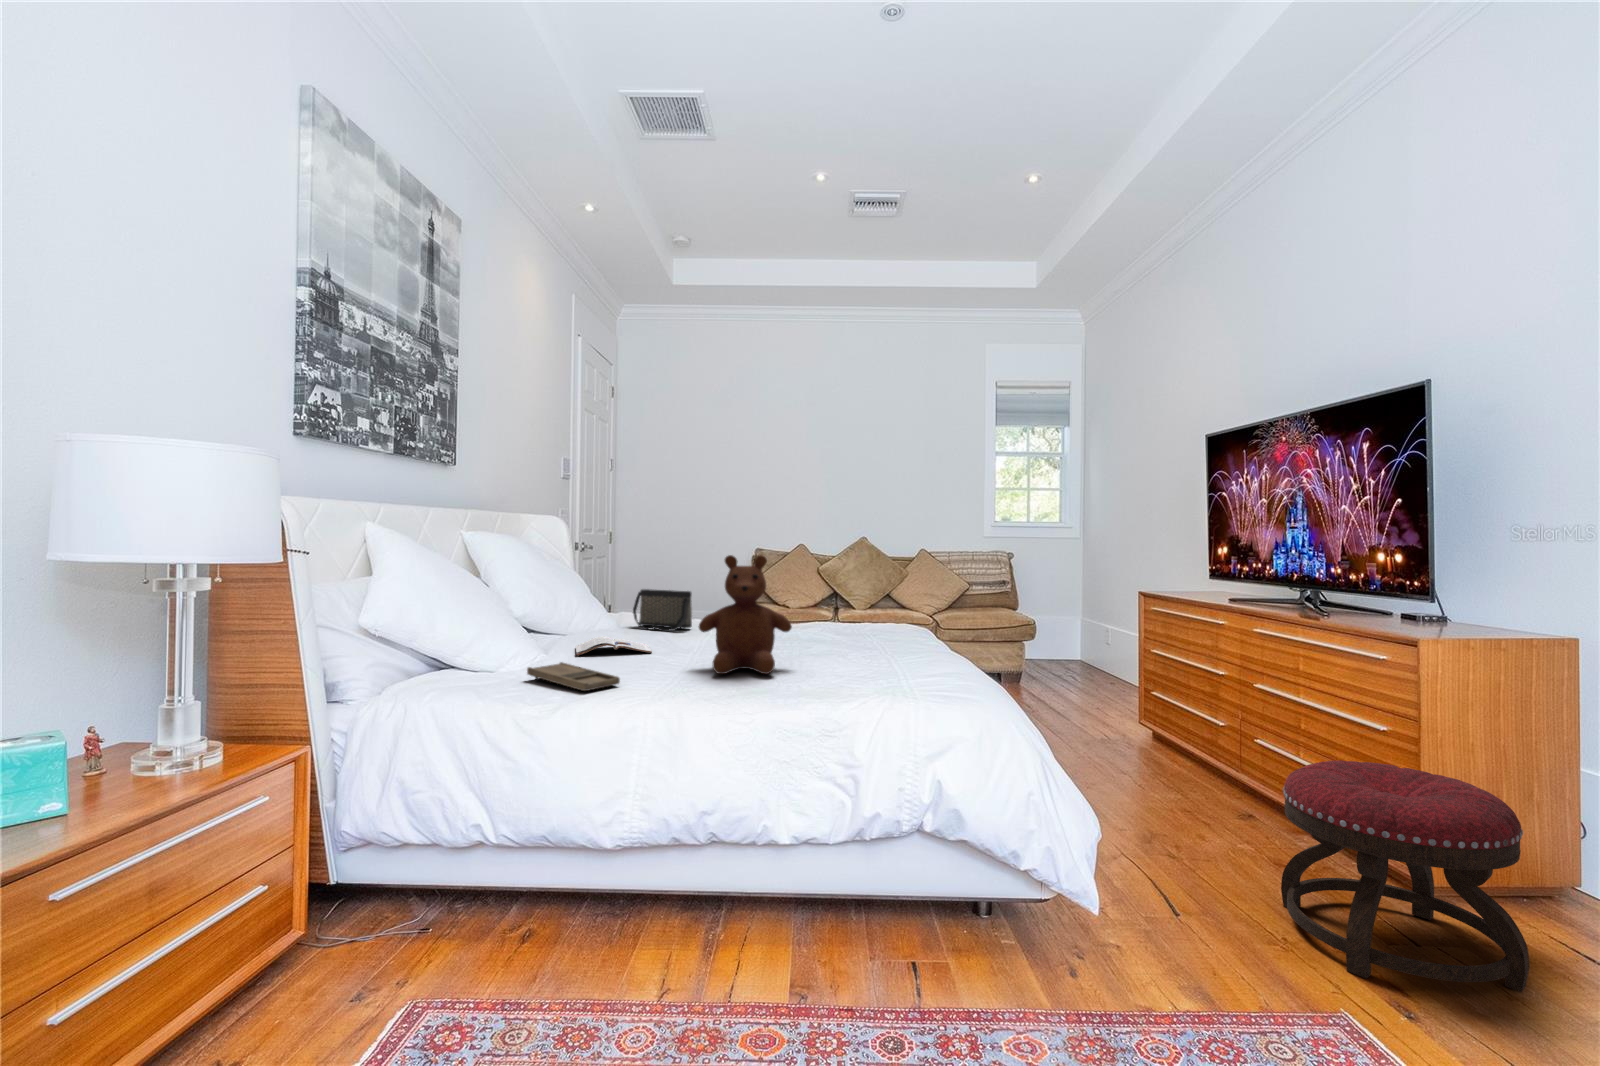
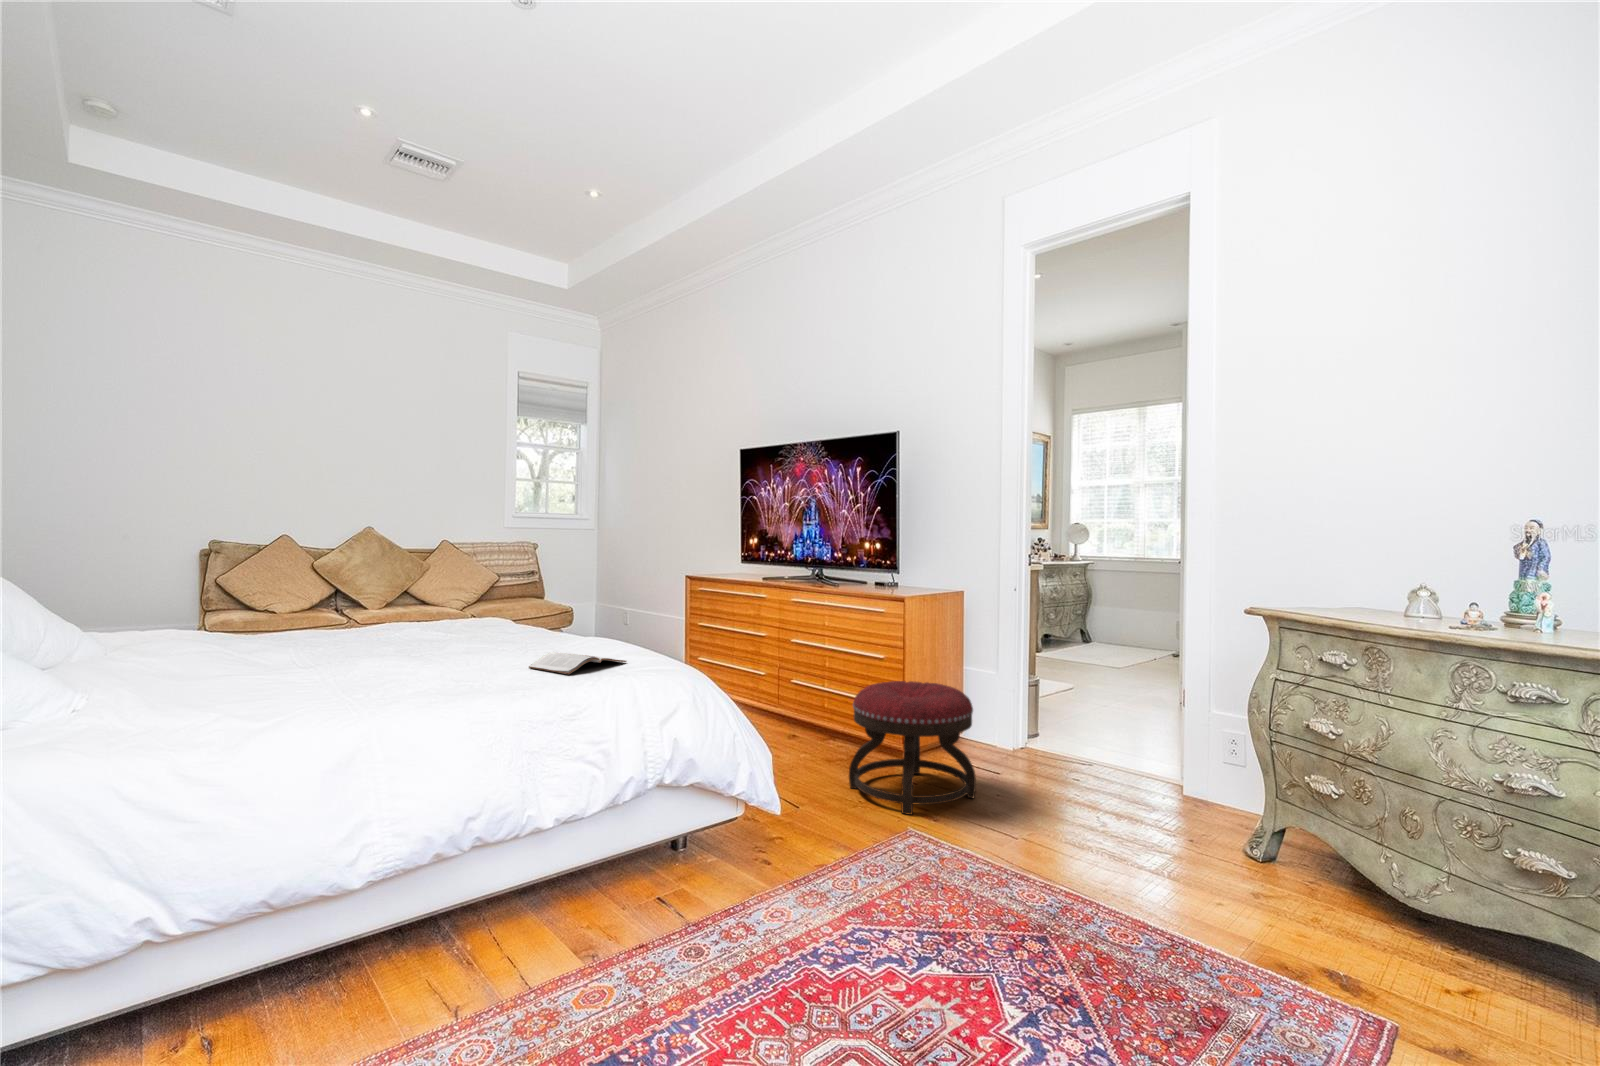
teddy bear: present [699,555,792,674] -> none [373,558,477,685]
handbag: present [633,589,692,631] -> none [175,601,272,652]
magazine: present [576,636,652,656] -> present [529,652,626,674]
tray: present [527,662,620,691] -> none [171,698,321,724]

